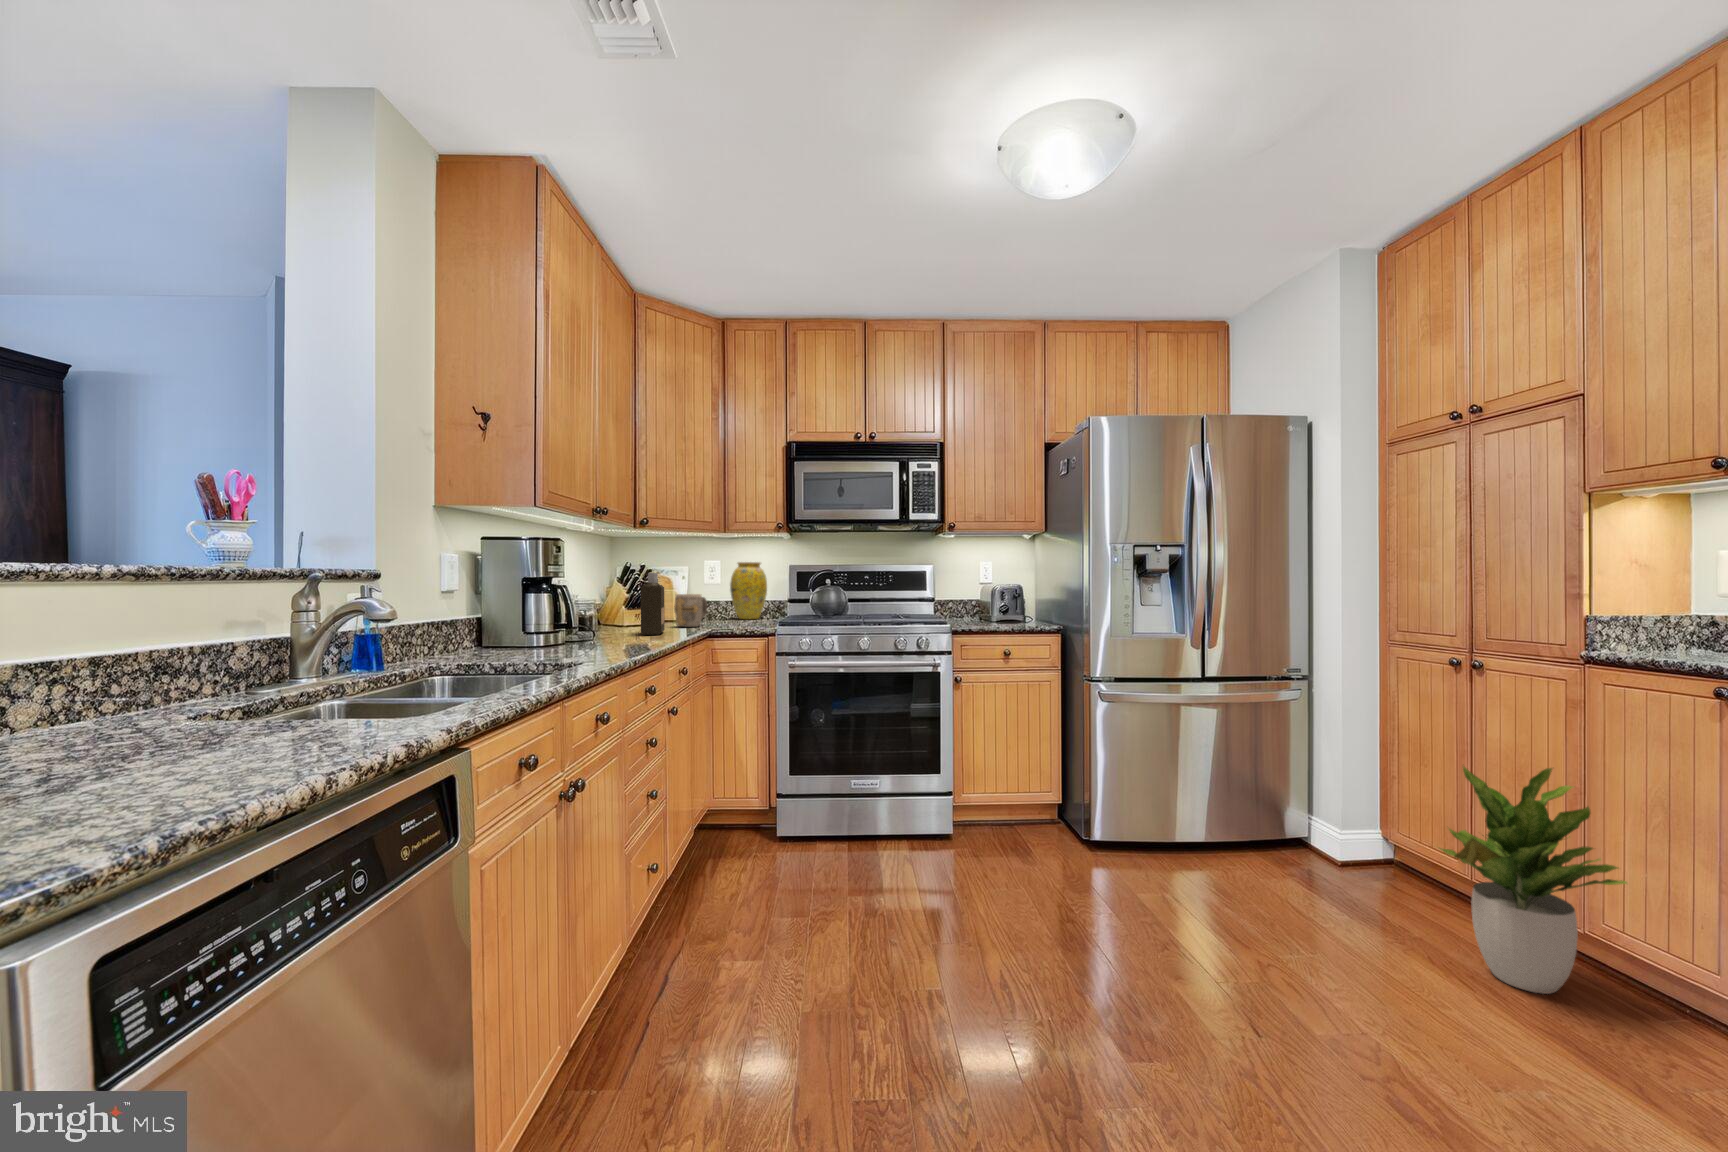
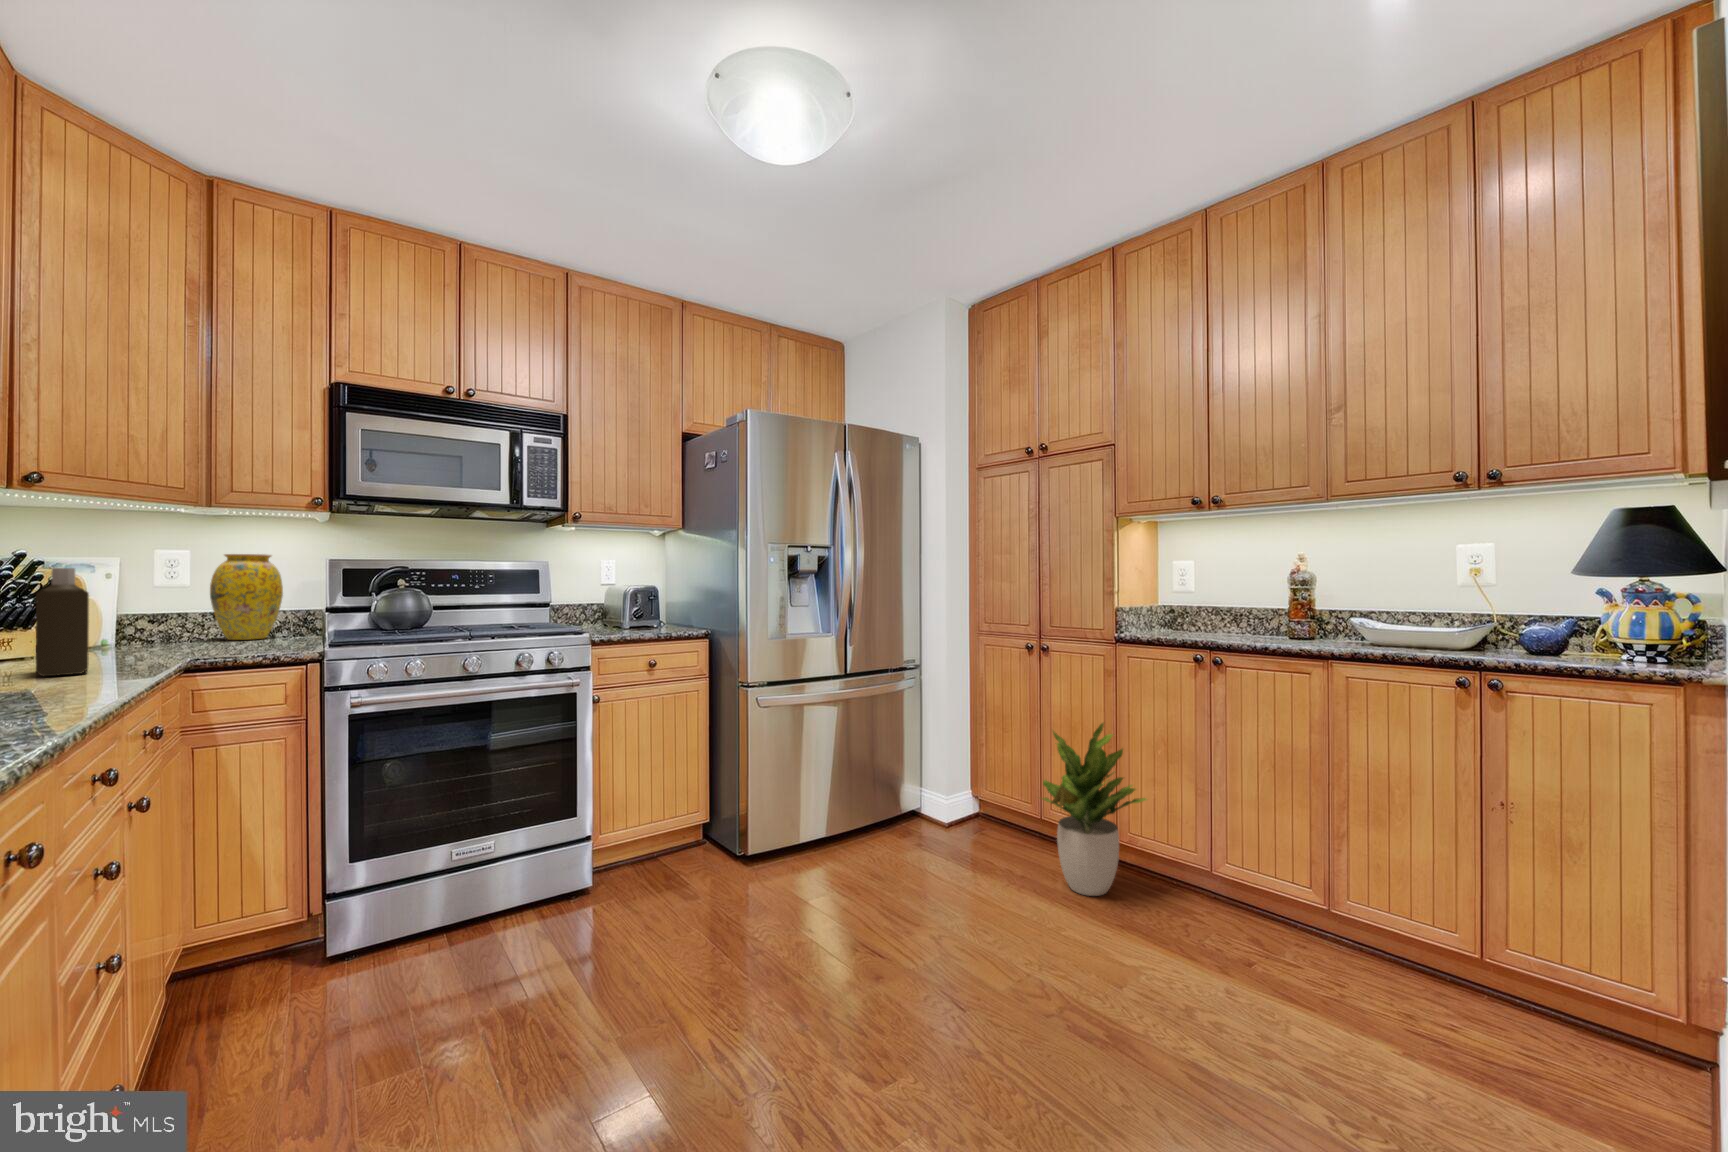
mug: present [674,594,707,627] -> none [100,603,173,658]

